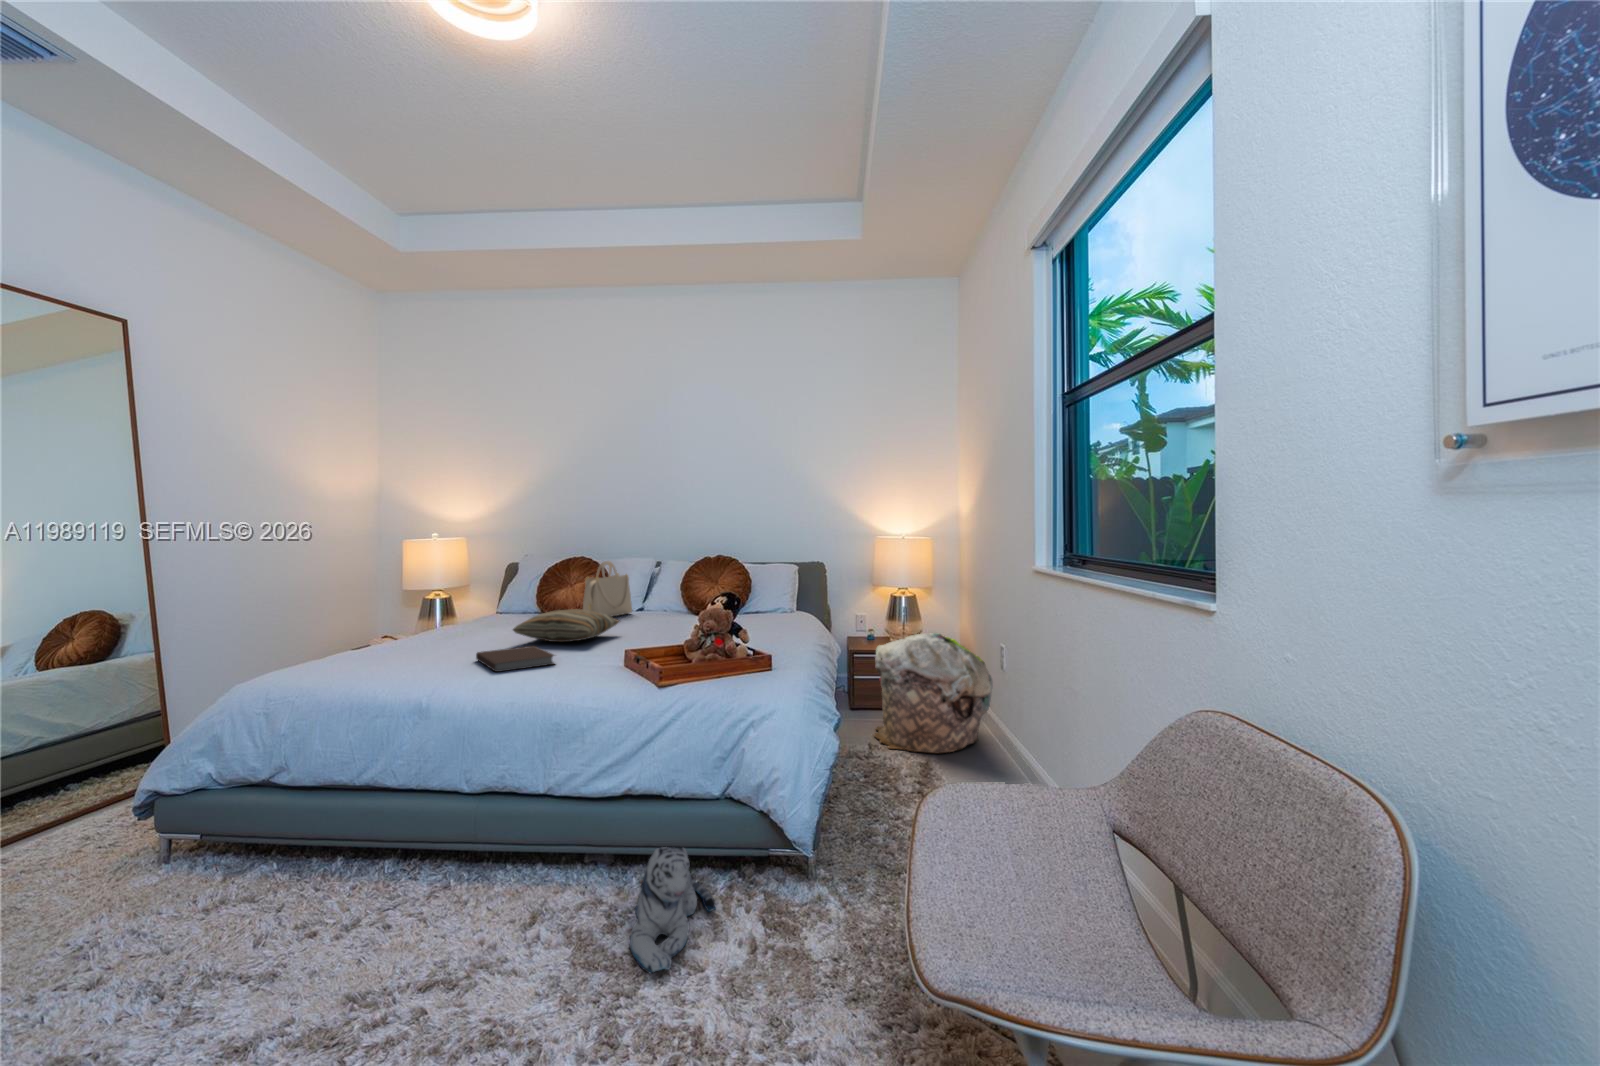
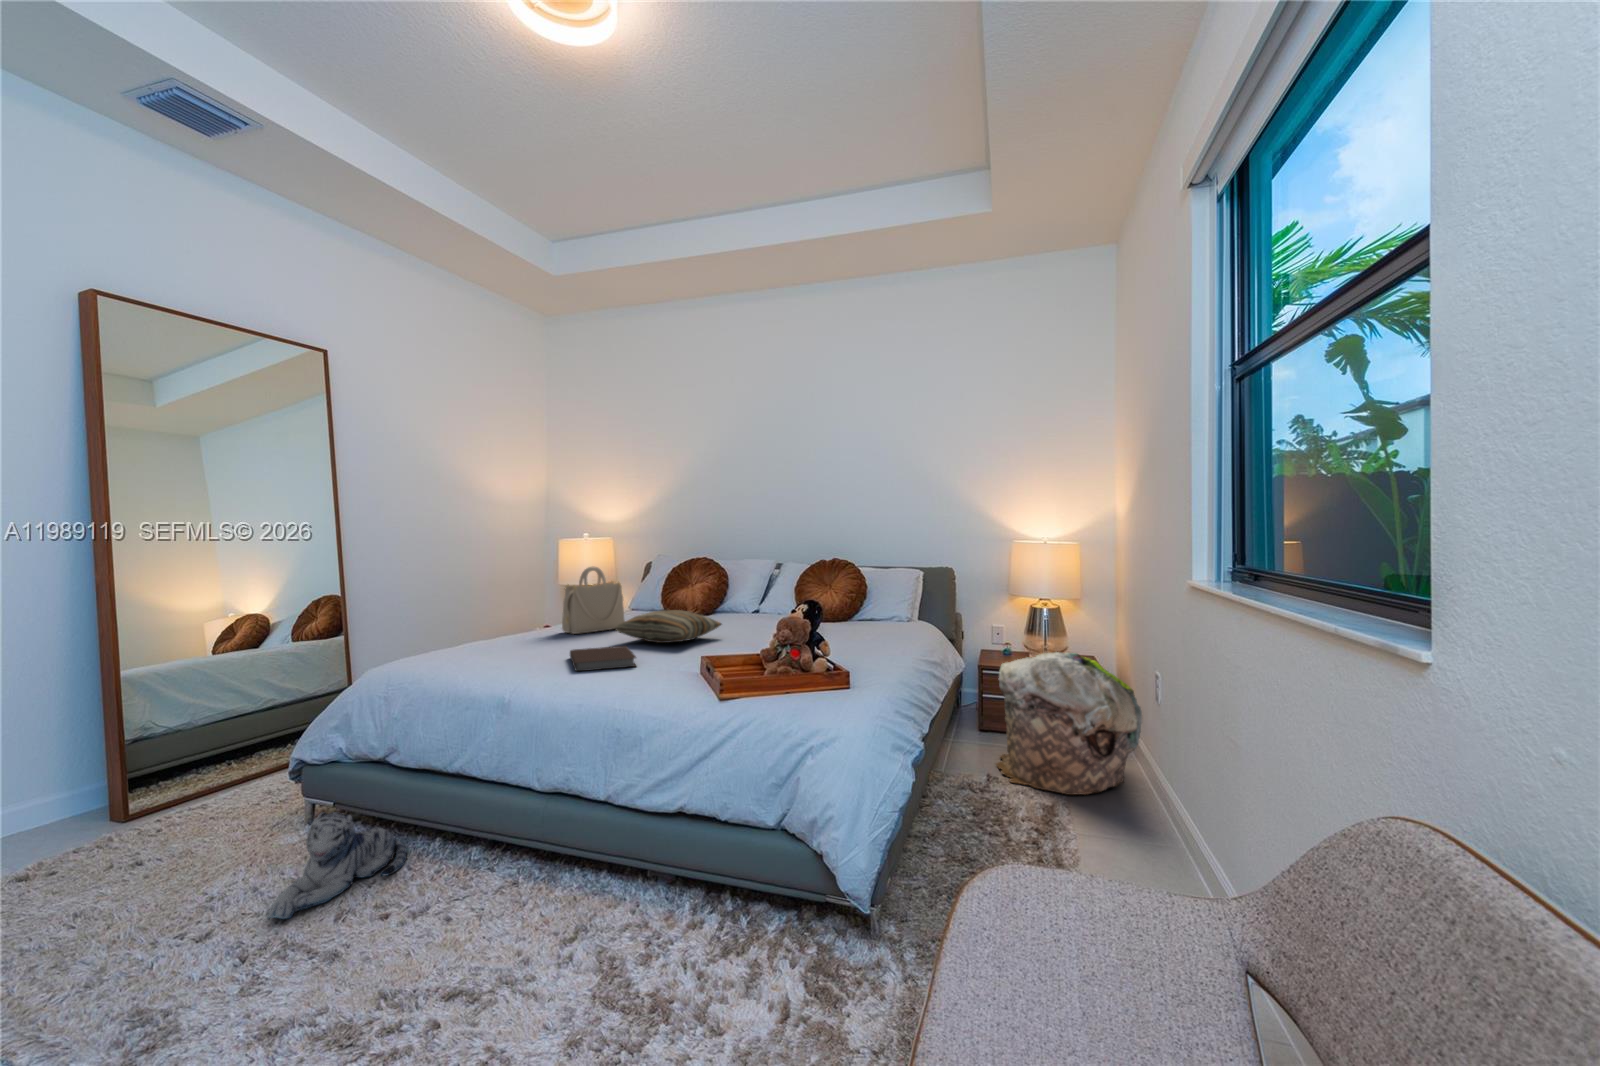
handbag: present [583,561,632,617] -> present [562,567,625,634]
plush toy: present [630,847,715,974] -> present [267,812,407,919]

